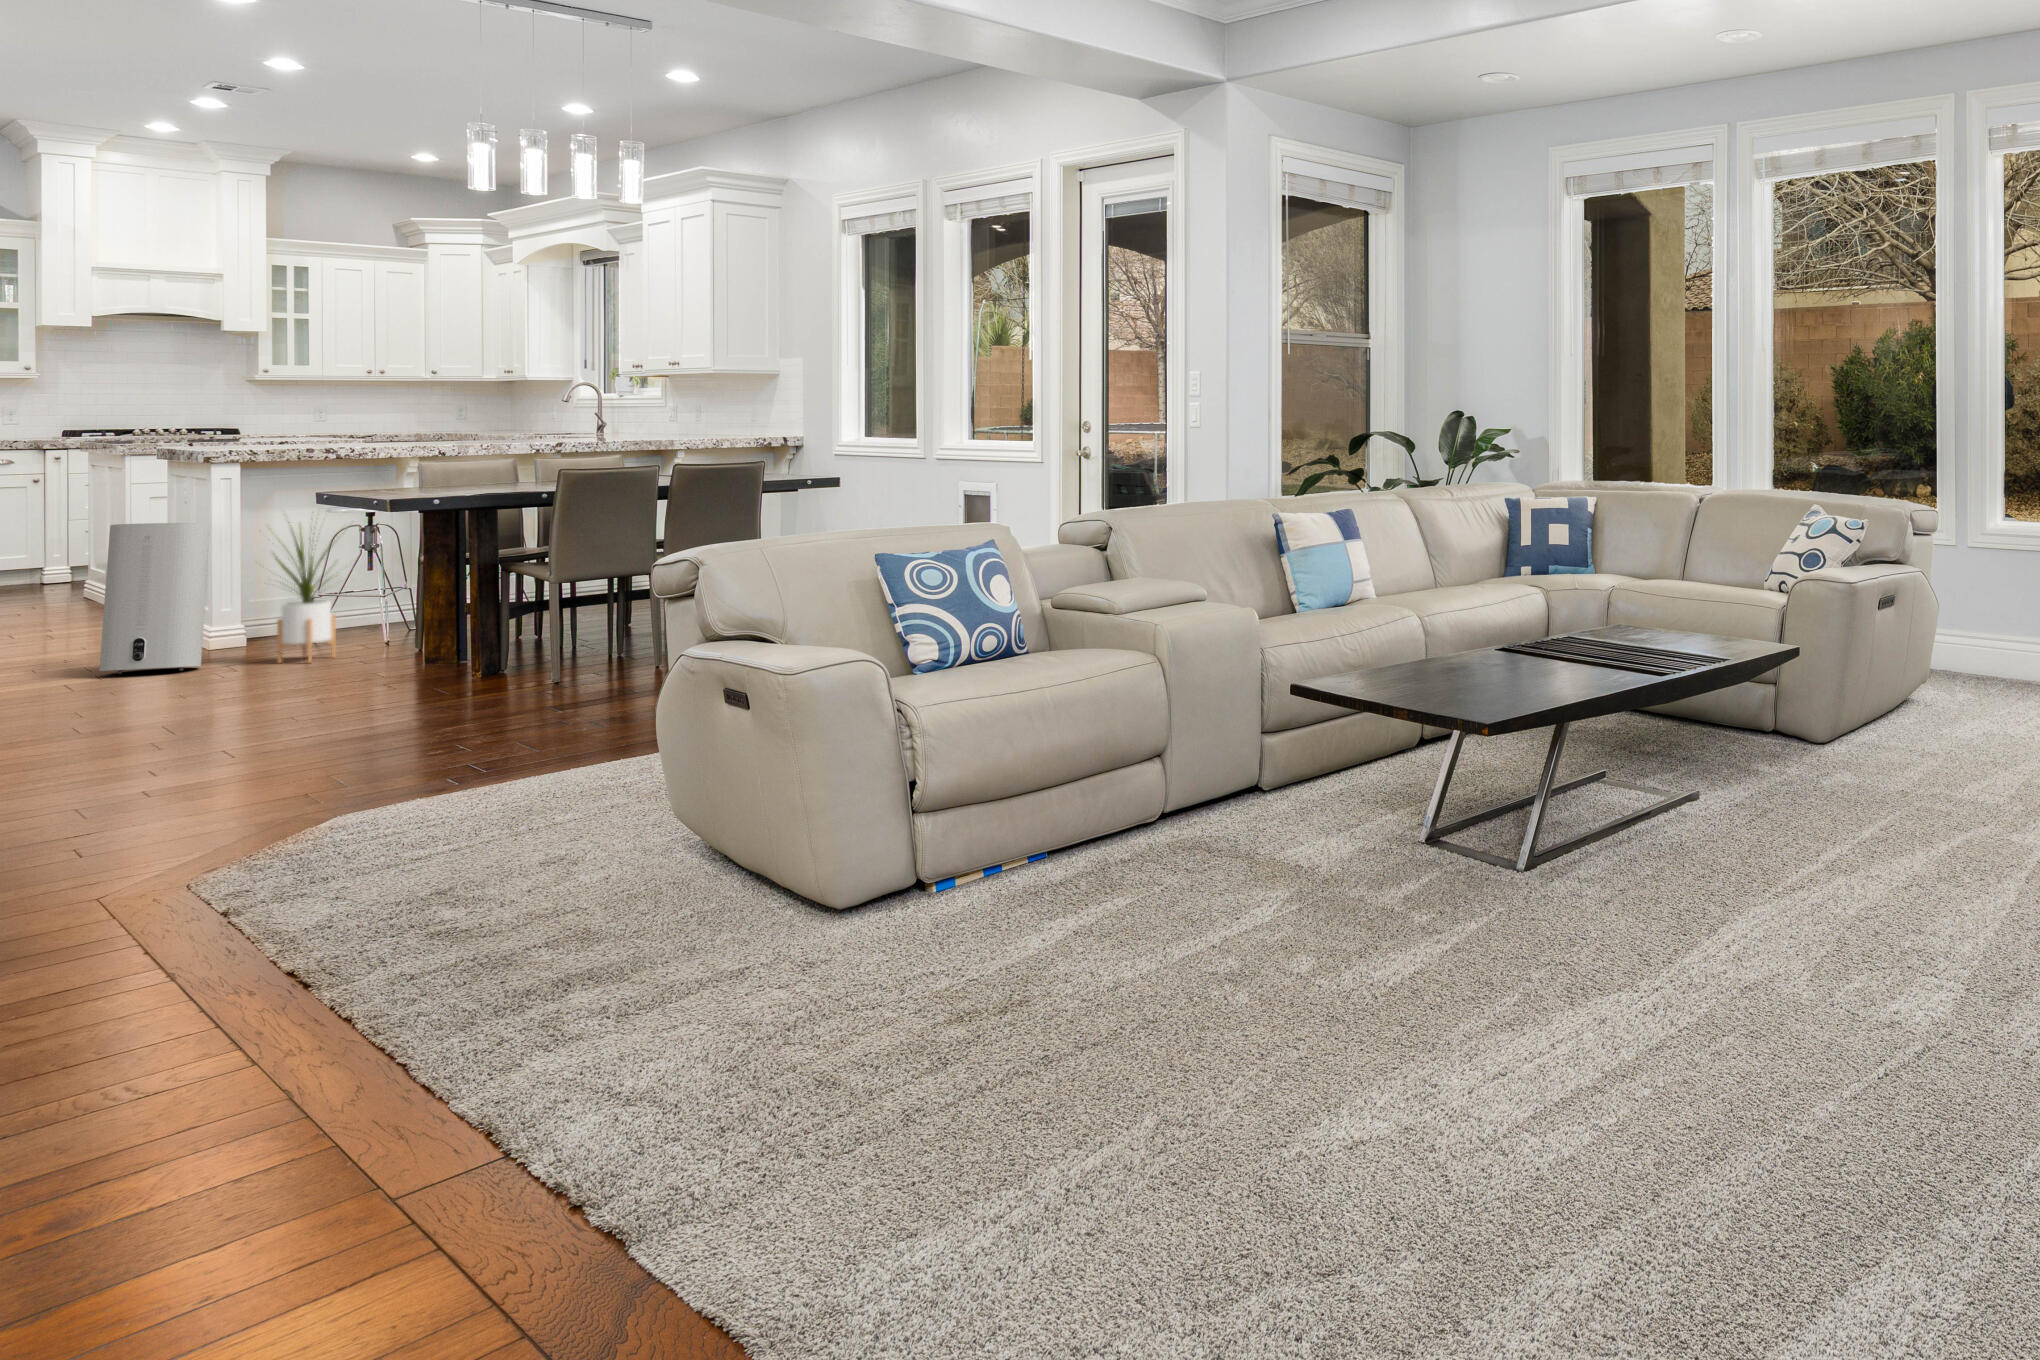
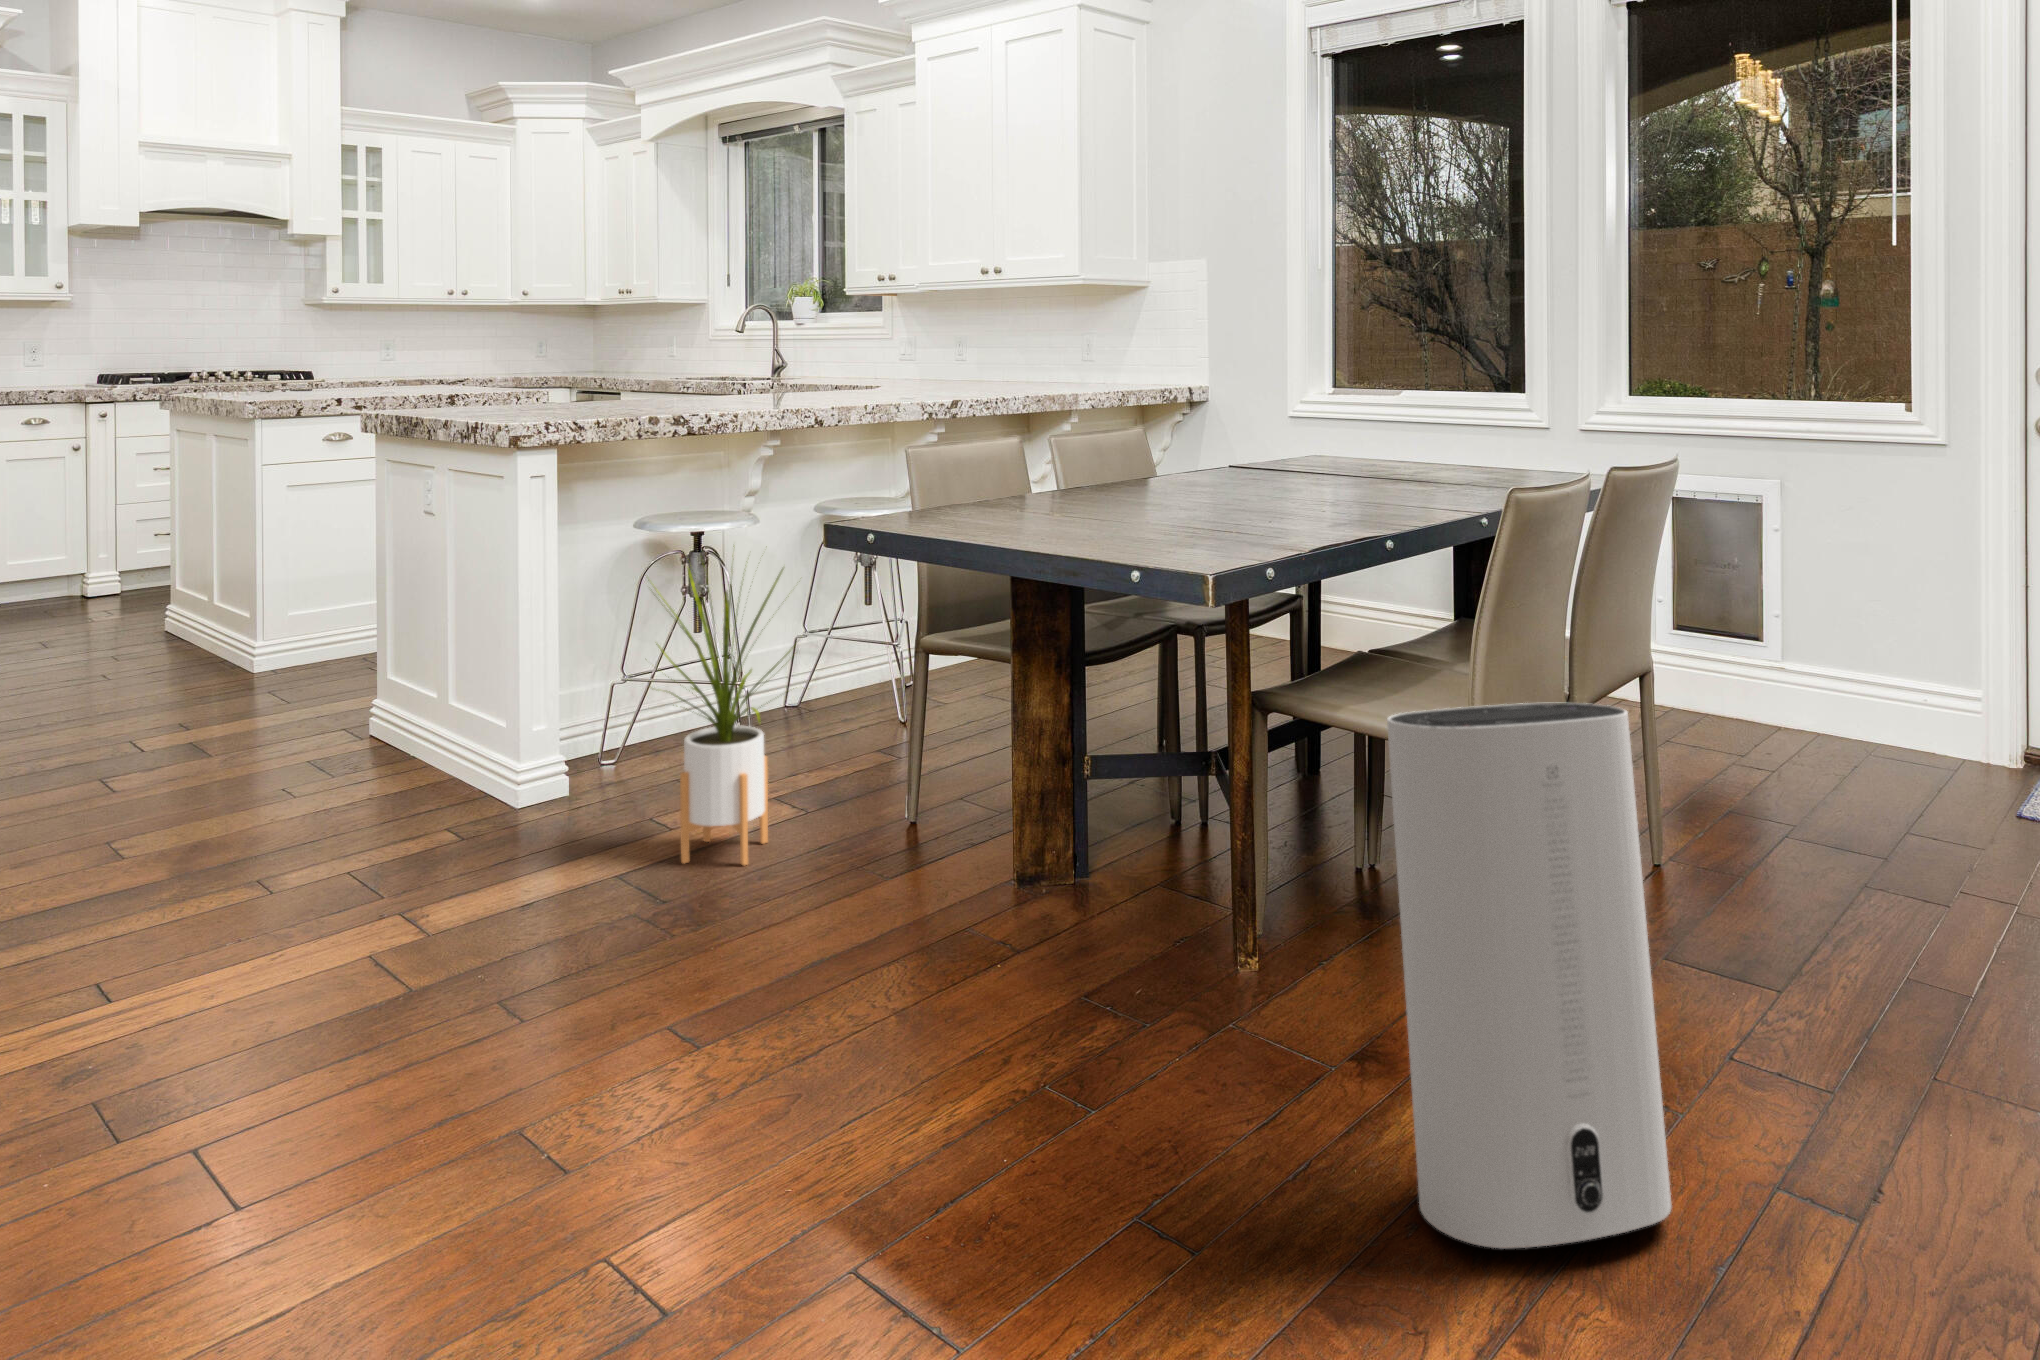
air purifier: present [99,523,210,674] -> present [1387,703,1671,1248]

